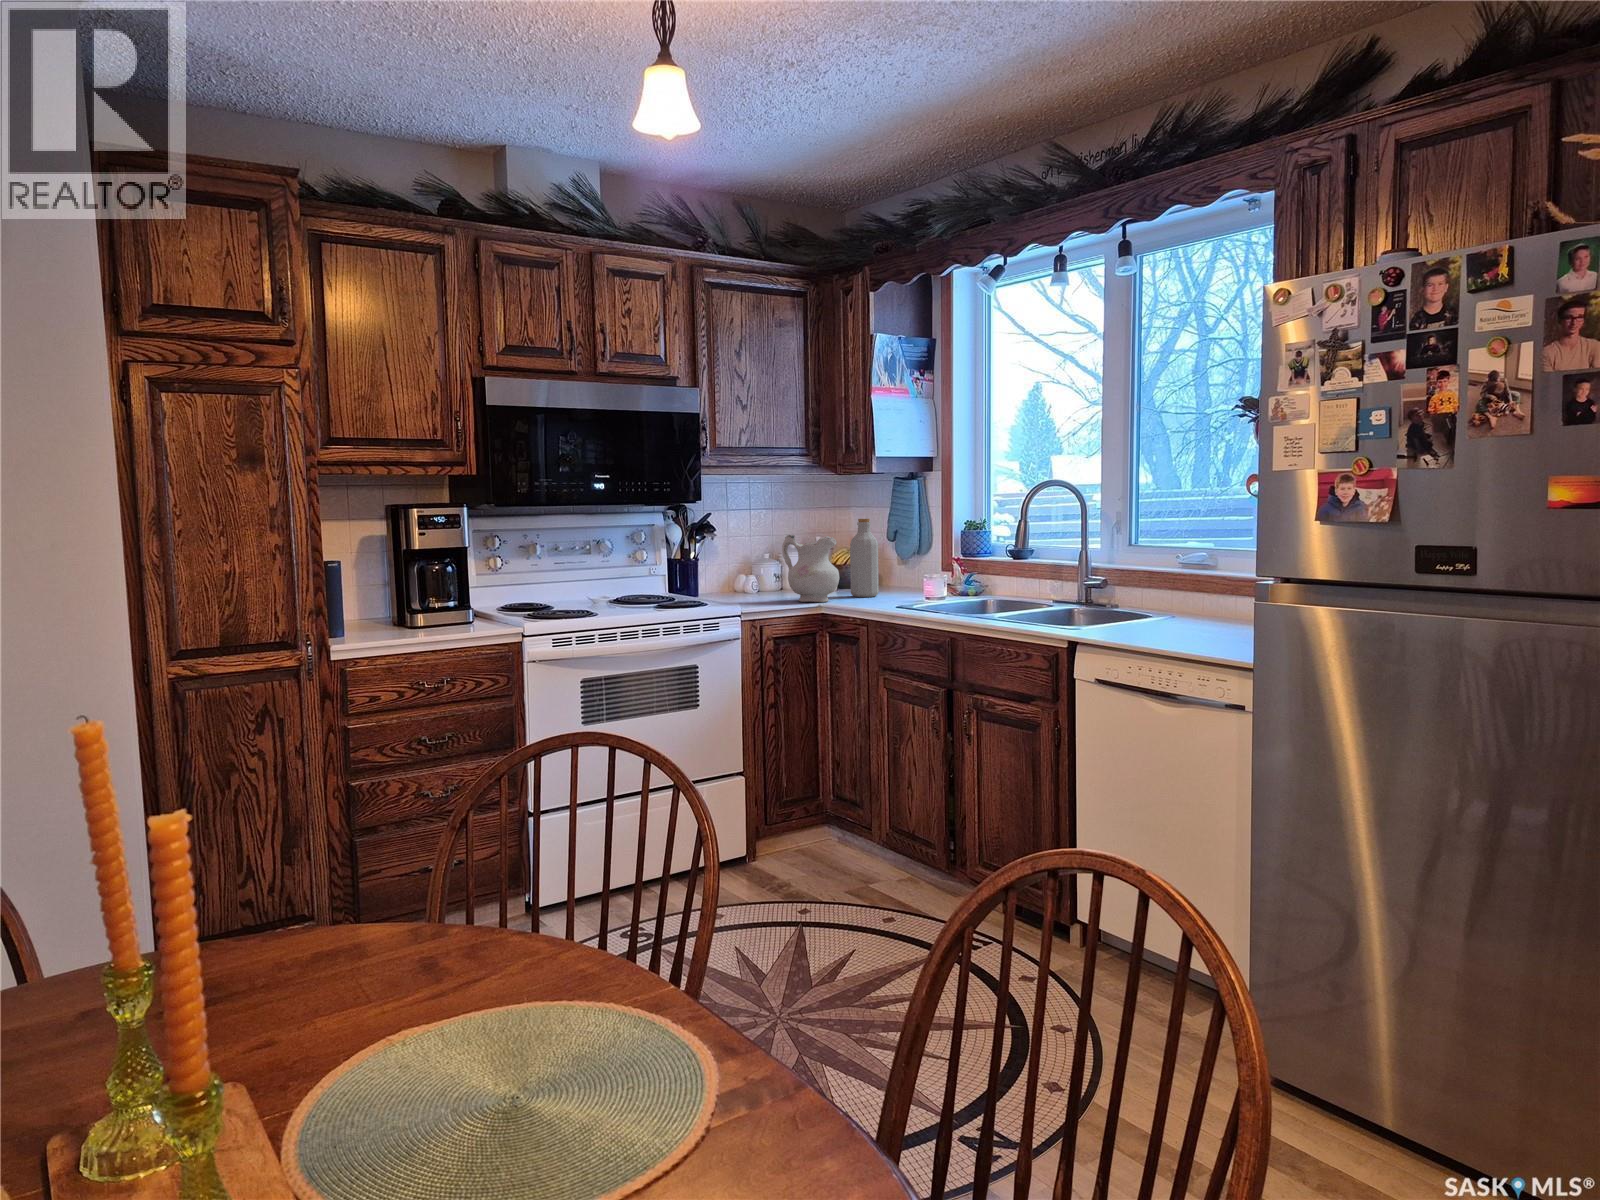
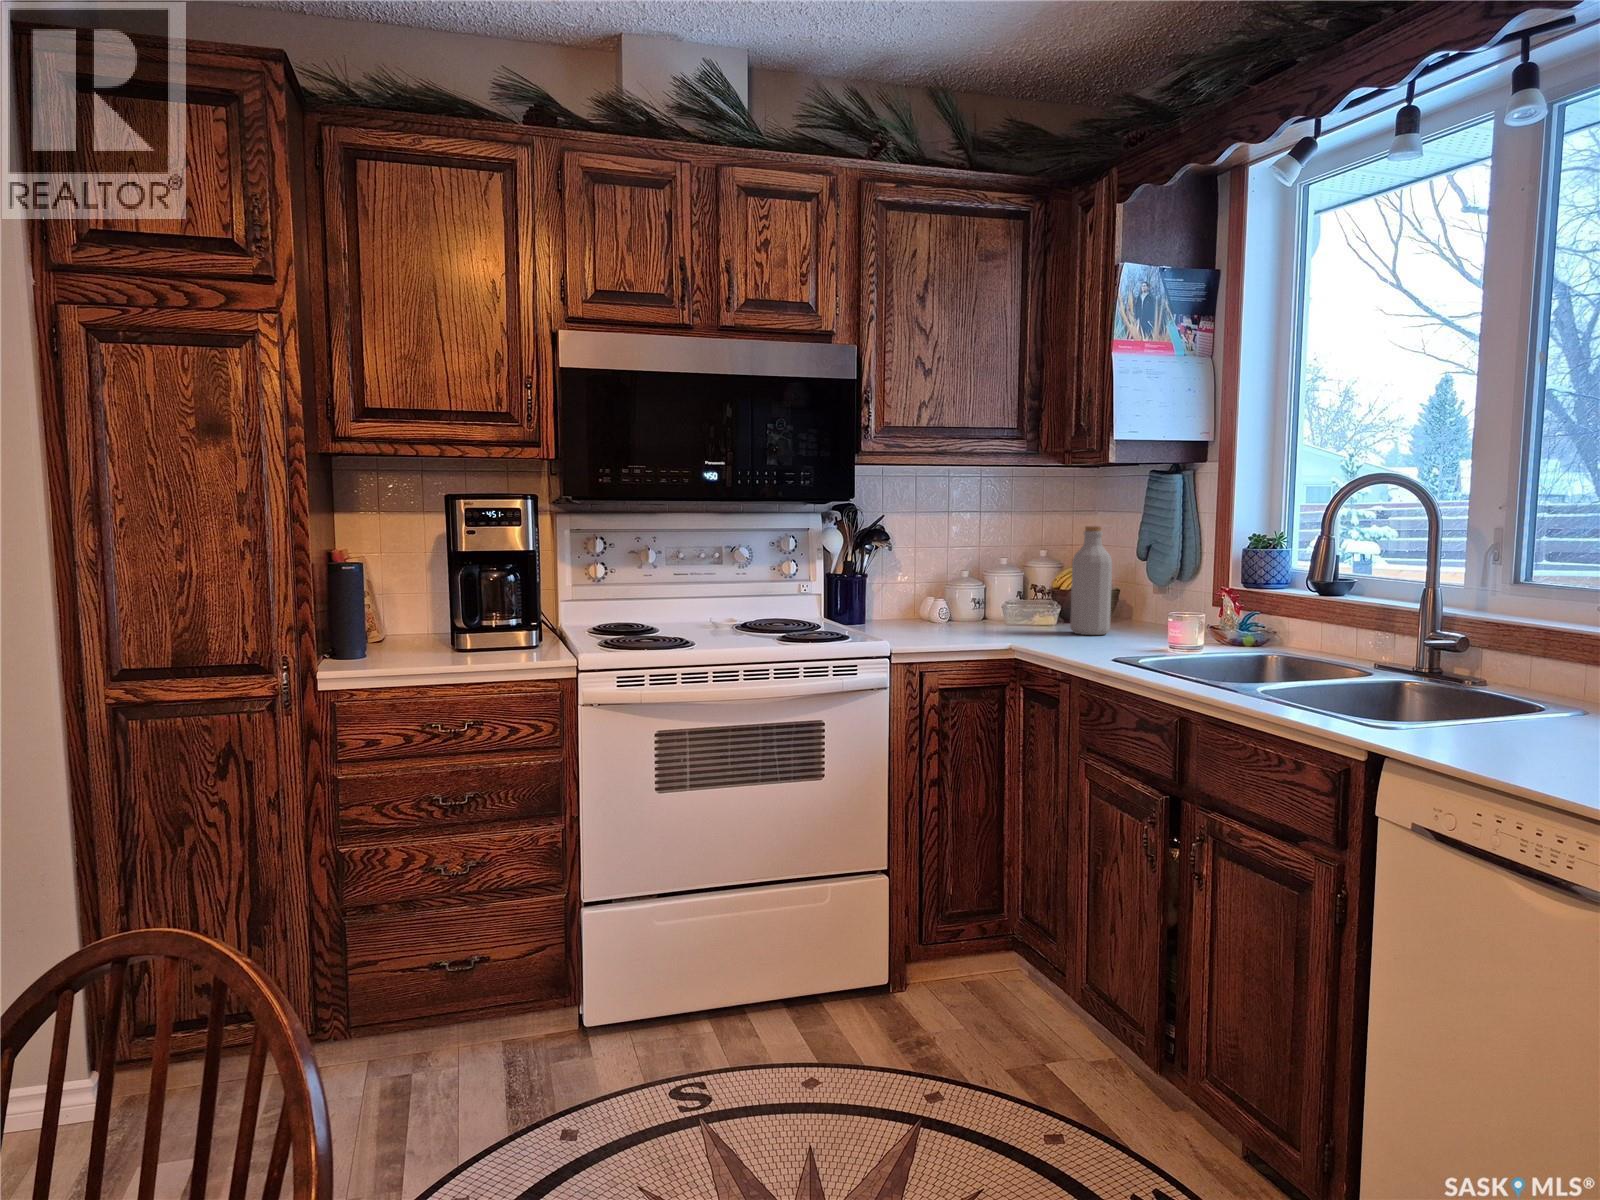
ceramic pitcher: present [782,535,839,602] -> none [971,545,1047,641]

